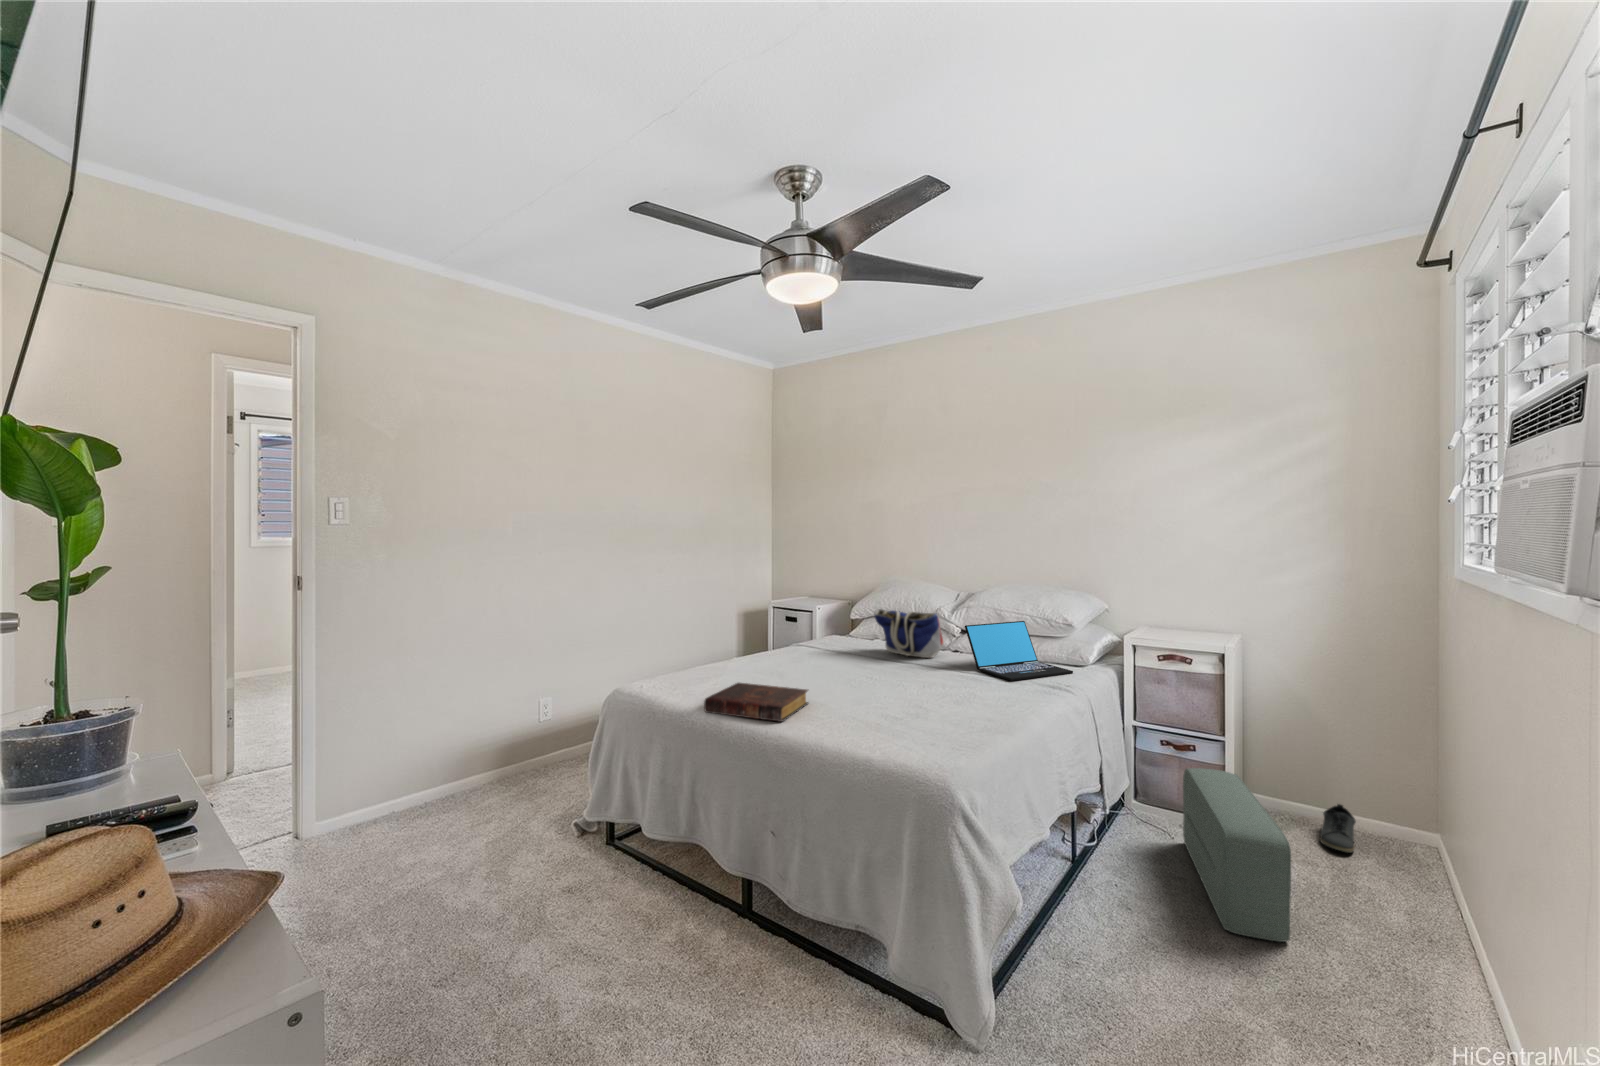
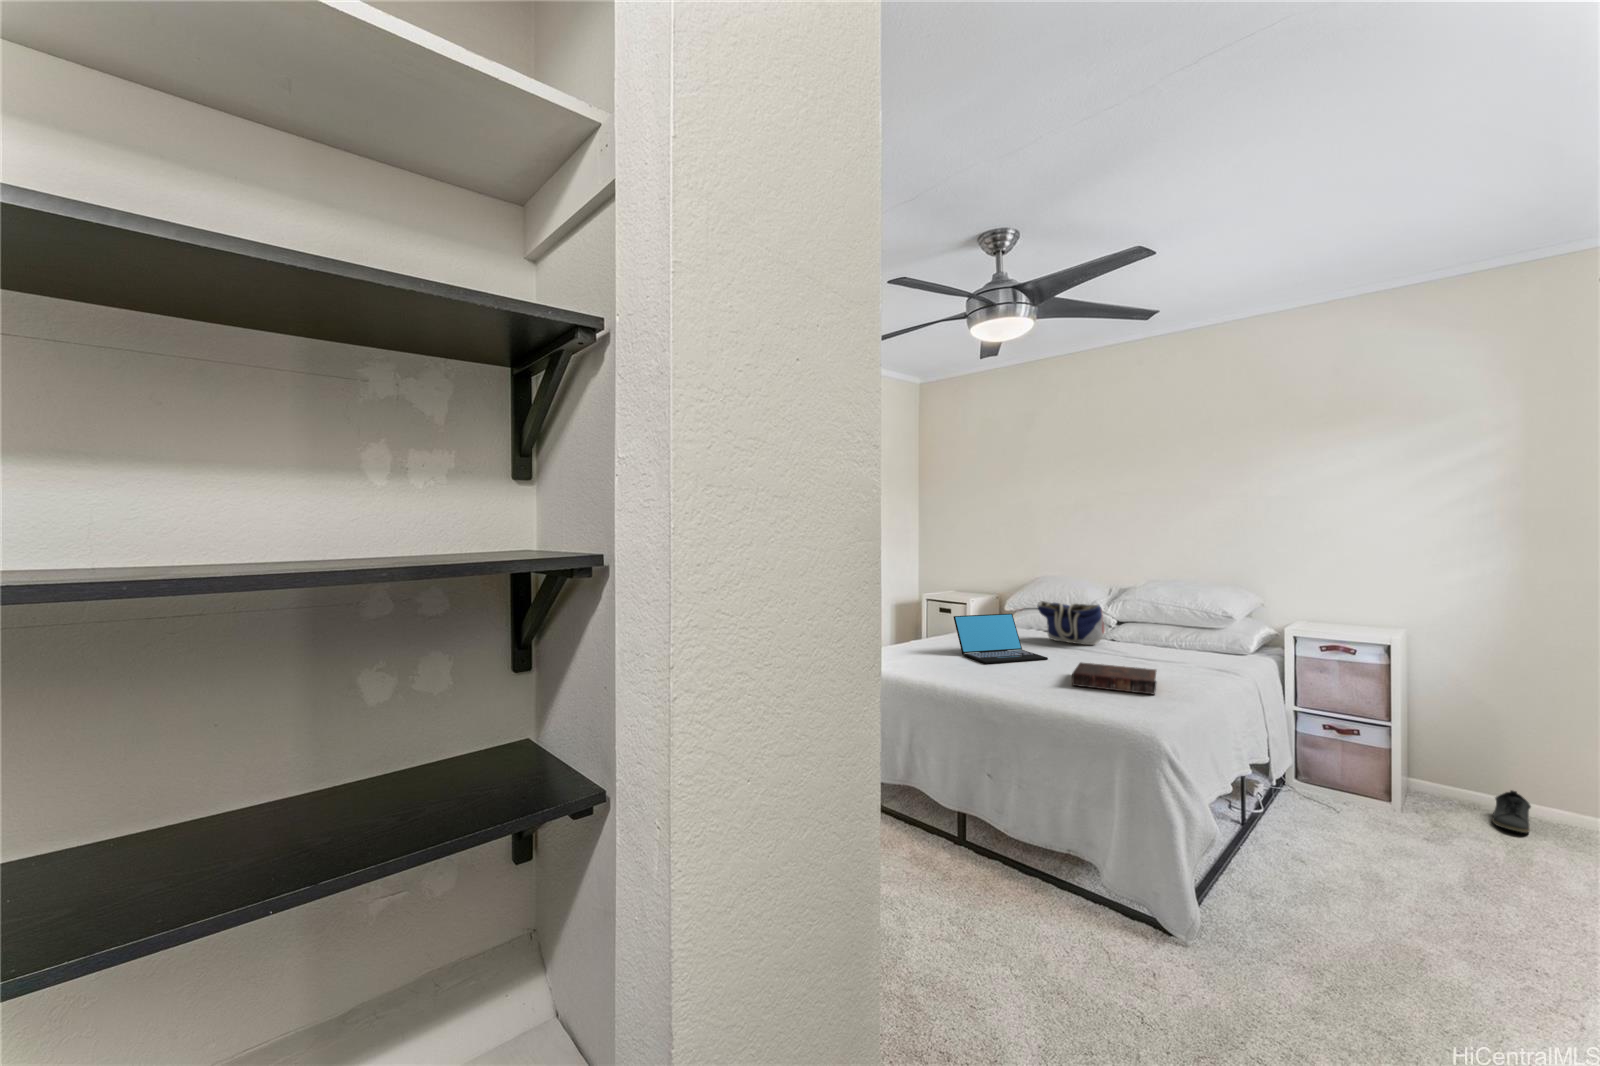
laptop: present [965,621,1073,681] -> present [954,614,1048,664]
book: present [704,683,808,722] -> present [1072,663,1157,694]
pouf: present [1183,768,1291,942] -> none [1349,748,1466,895]

